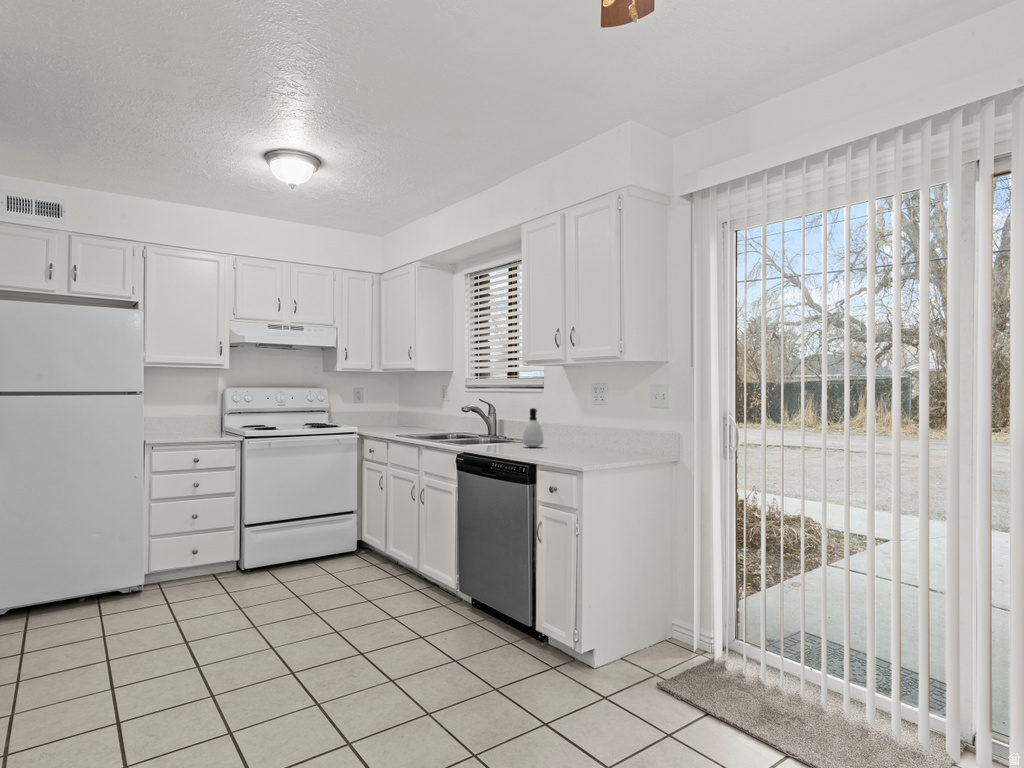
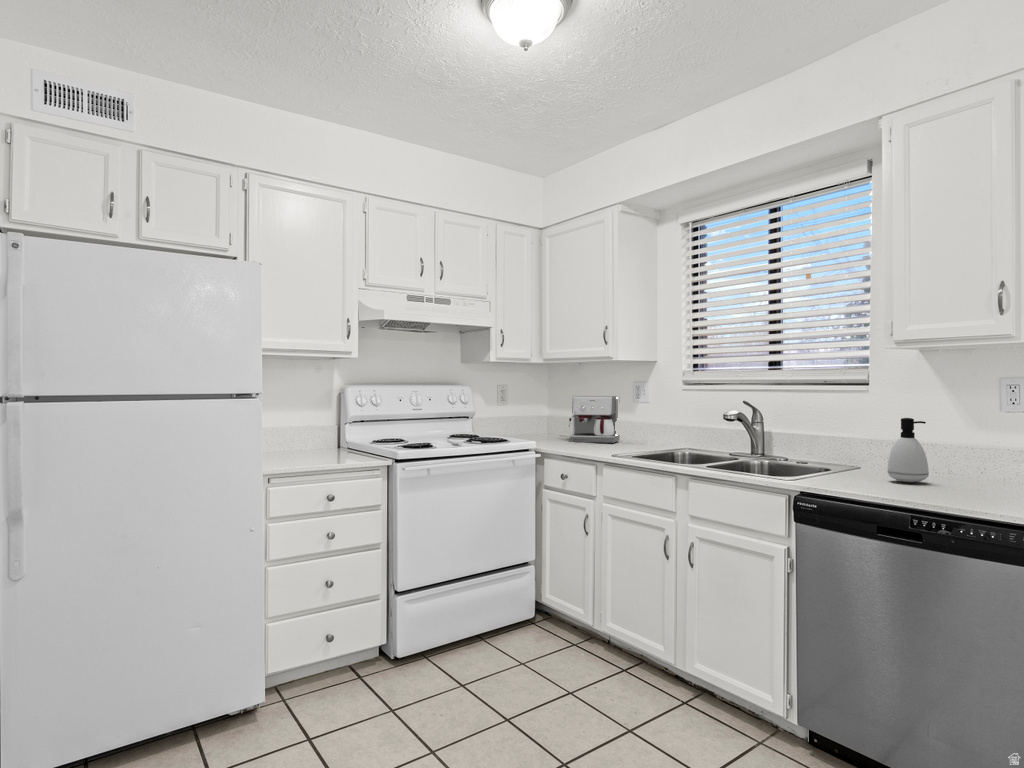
coffee maker: none [397,396,436,430] -> present [569,396,620,443]

